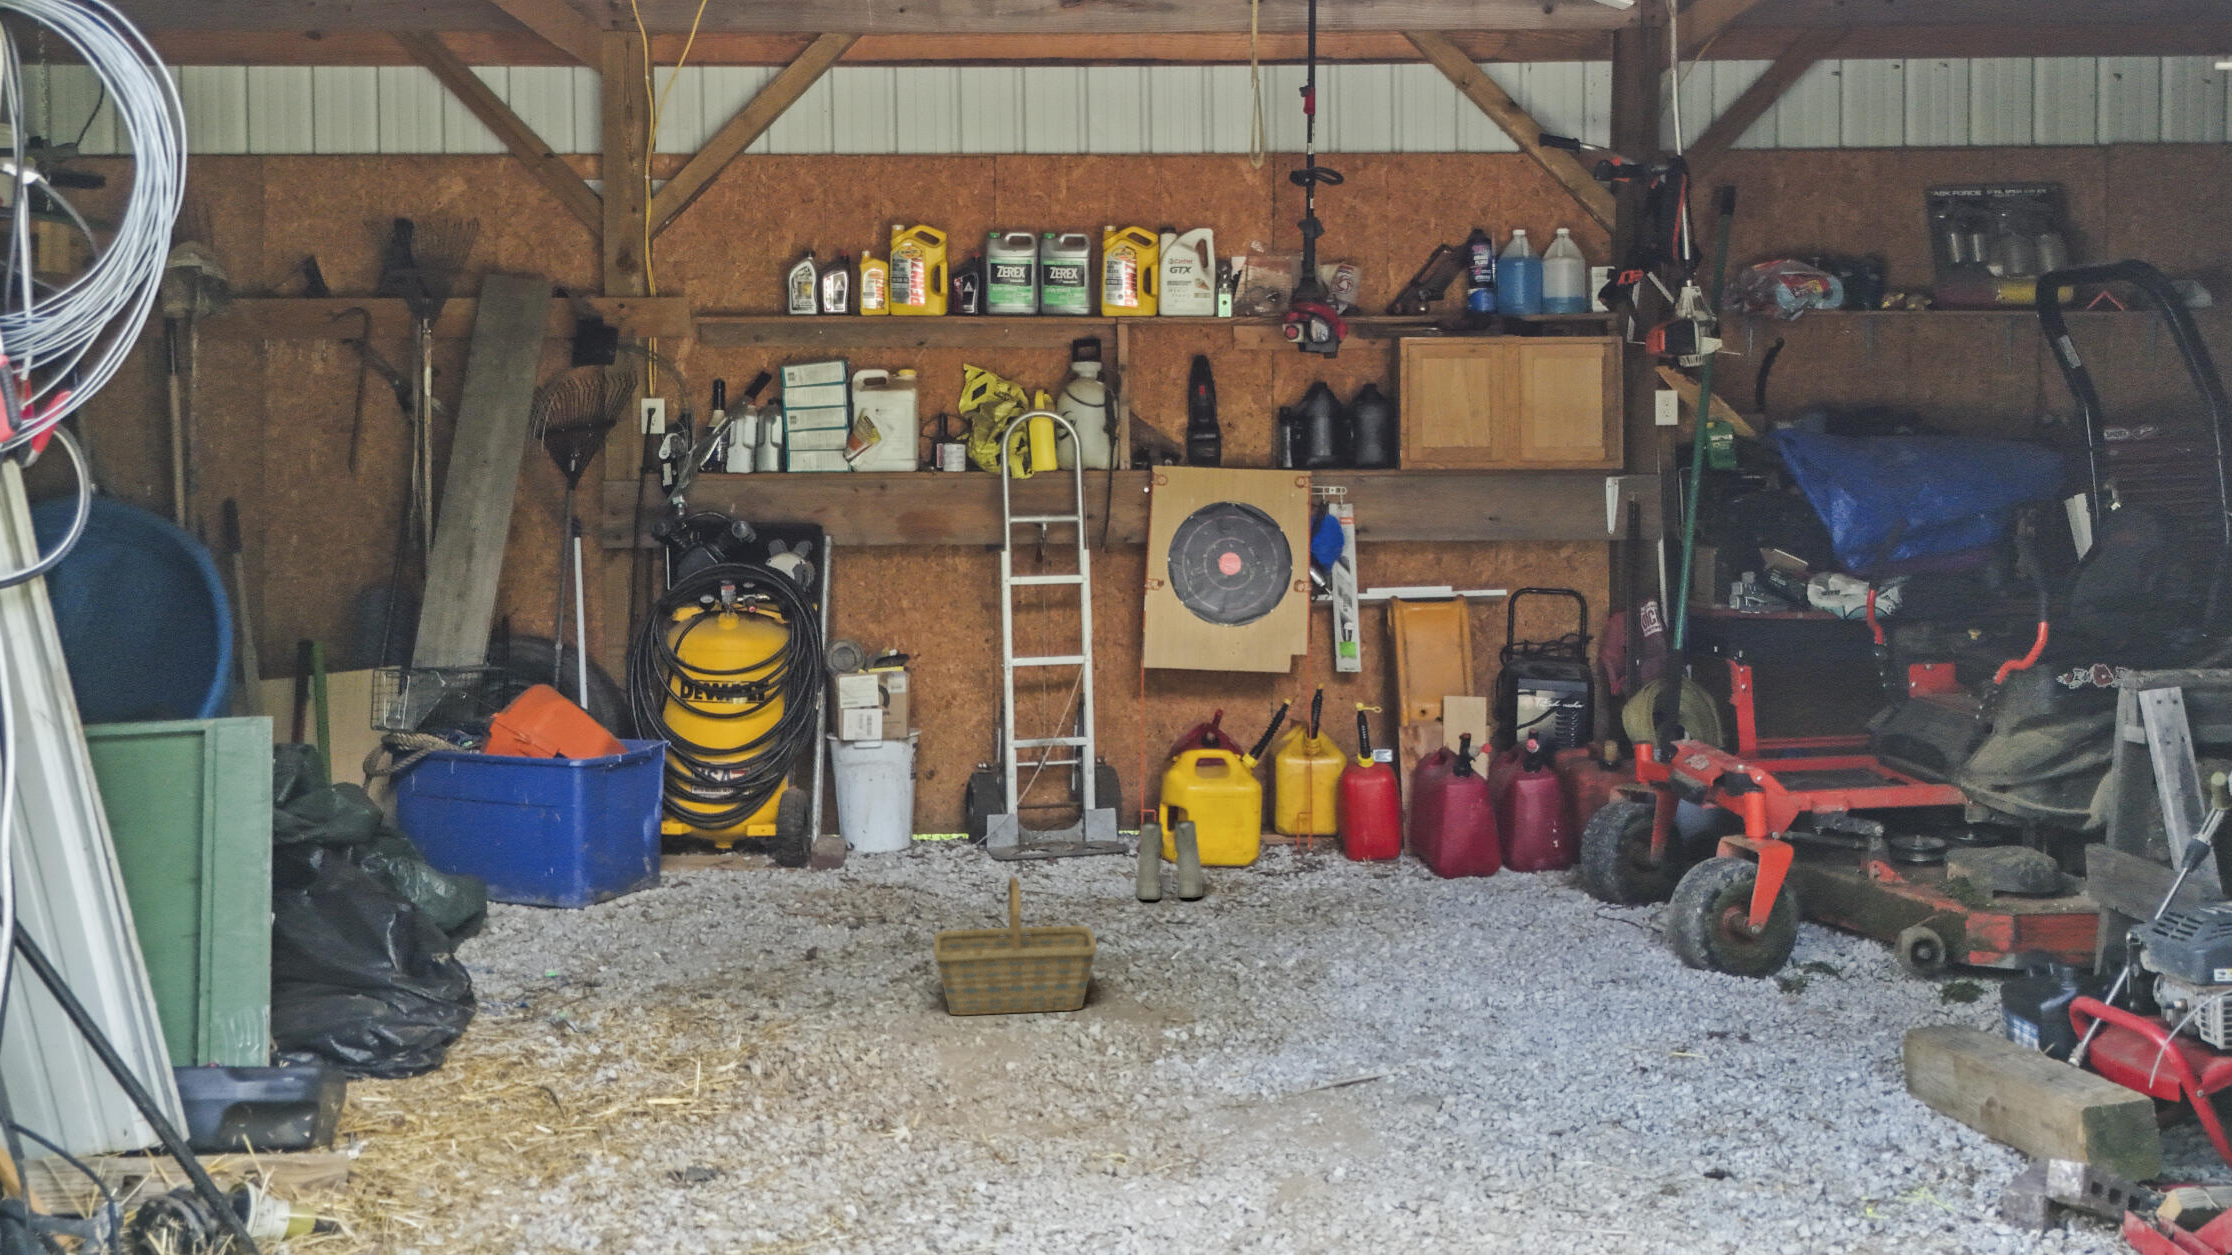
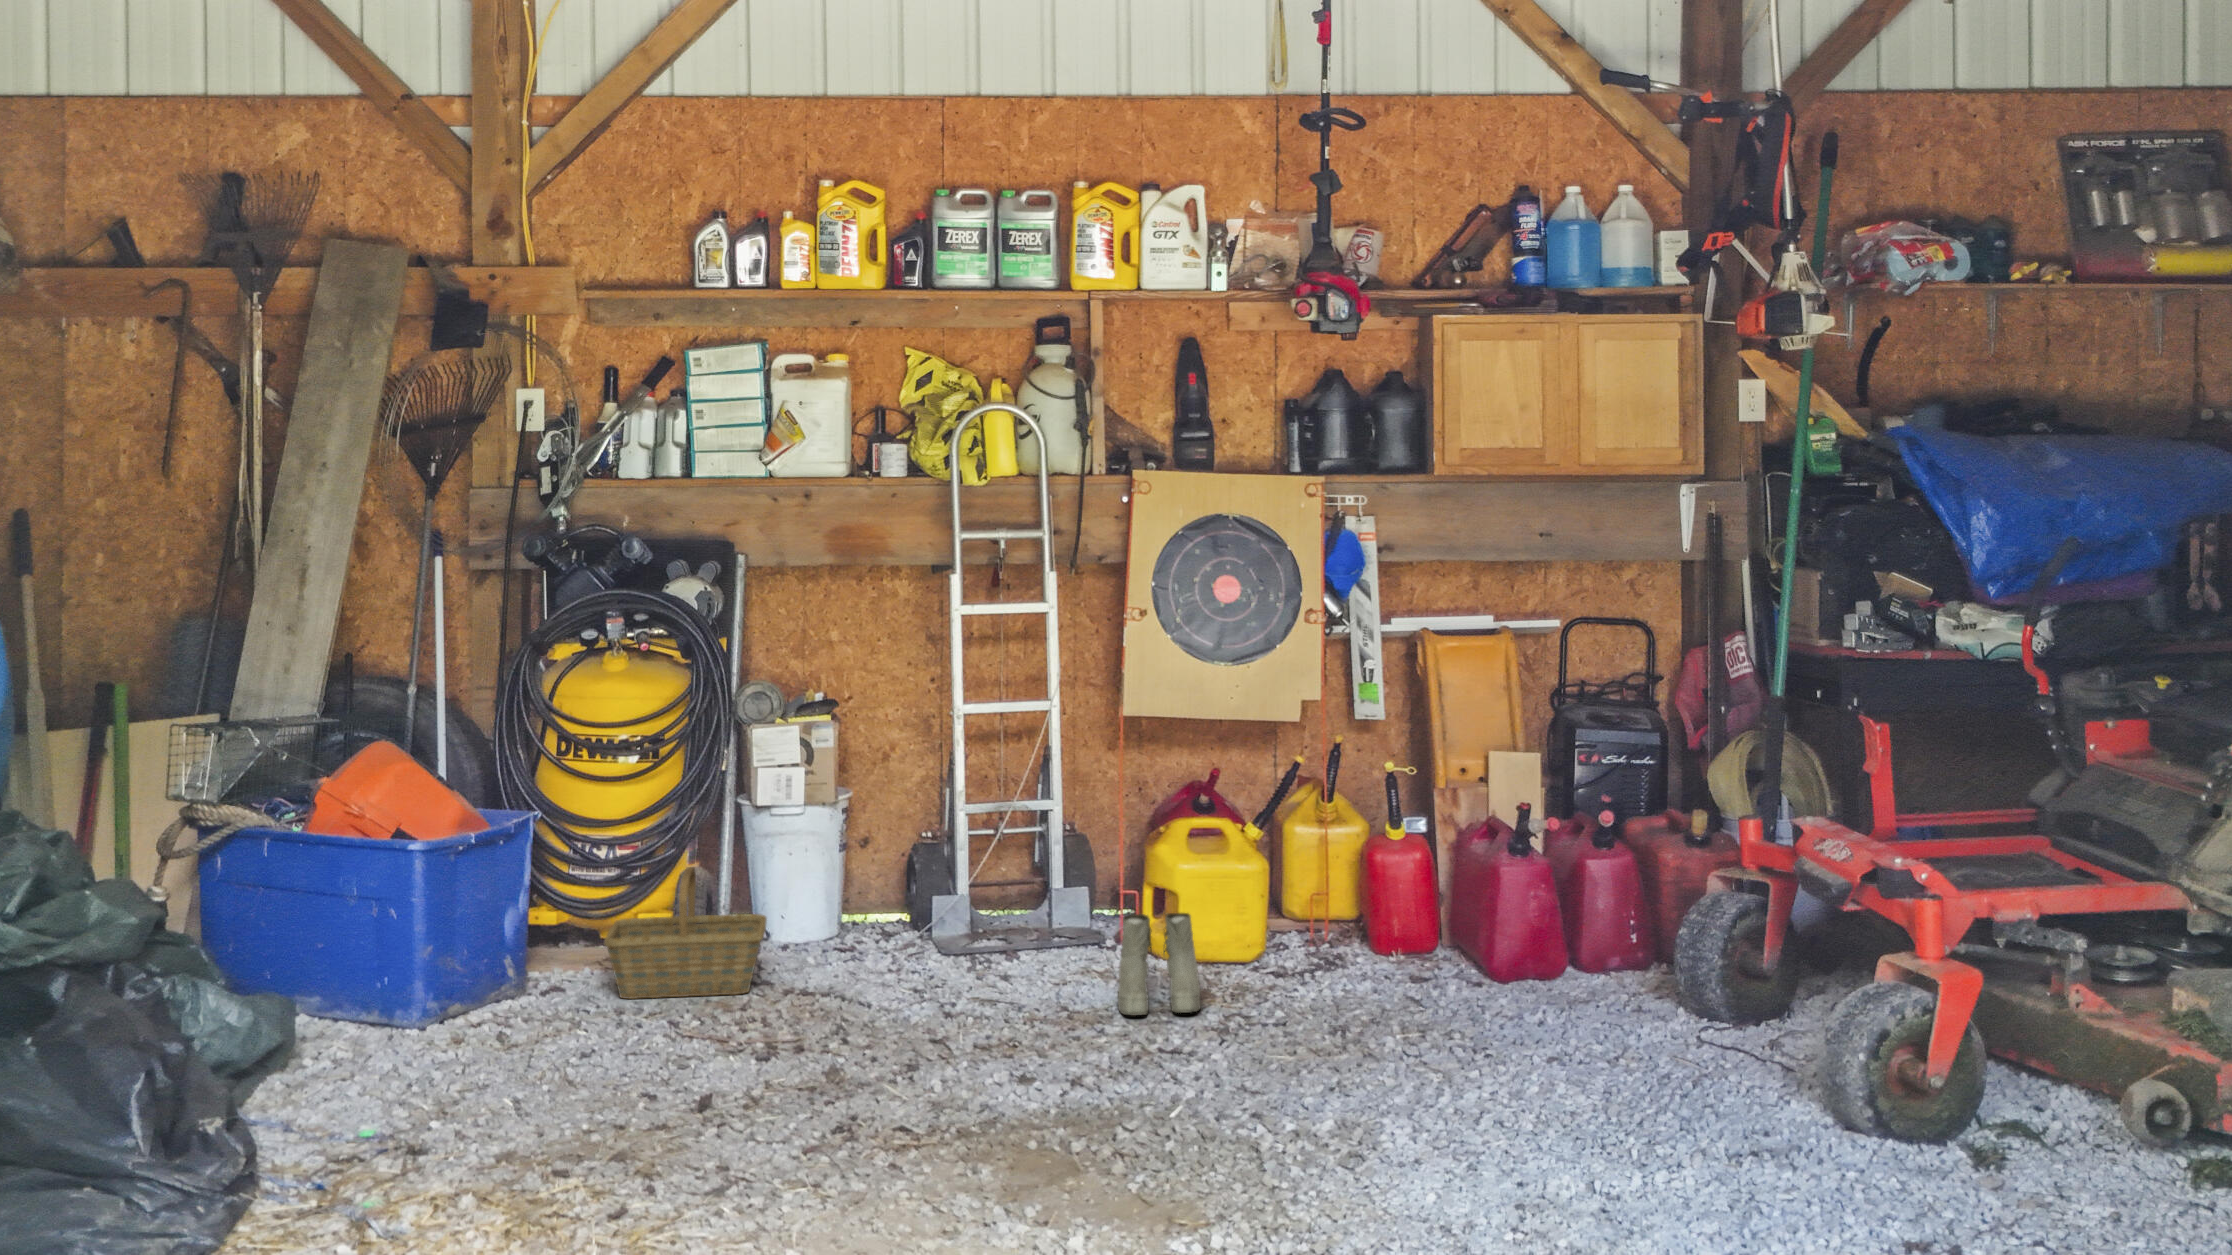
basket: present [933,877,1097,1015] -> present [605,867,767,999]

